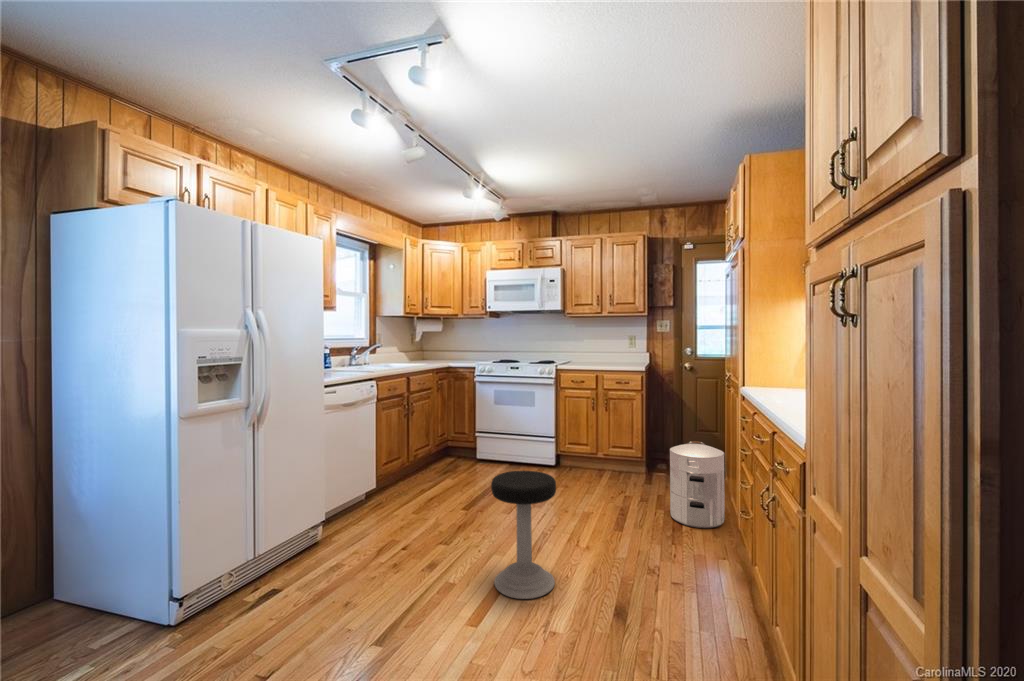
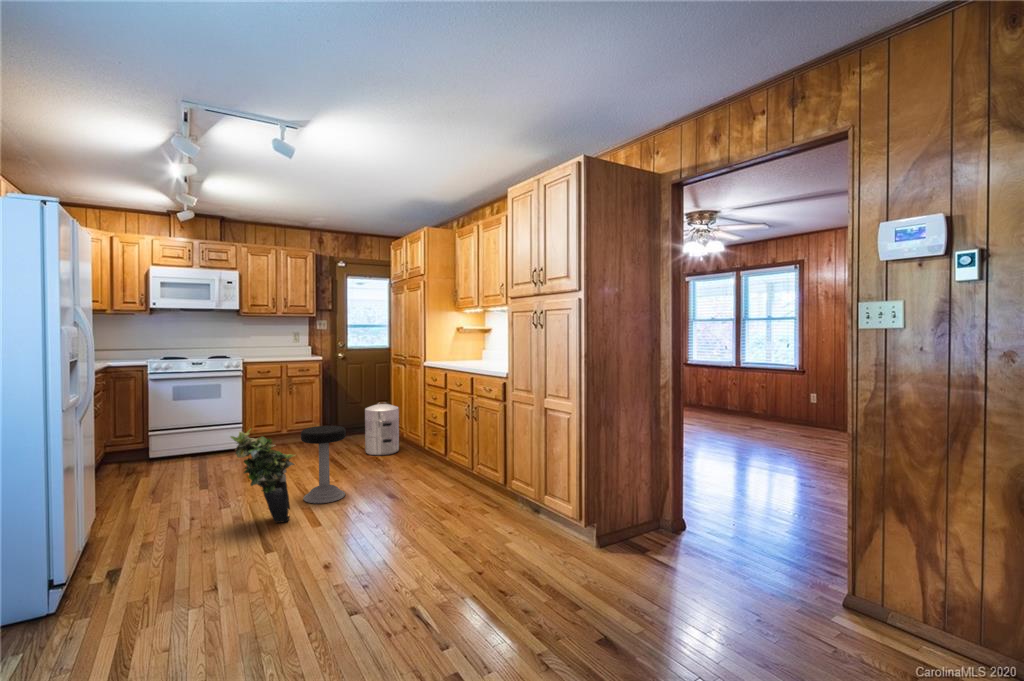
potted plant: none [370,461,450,613] -> present [230,429,295,523]

